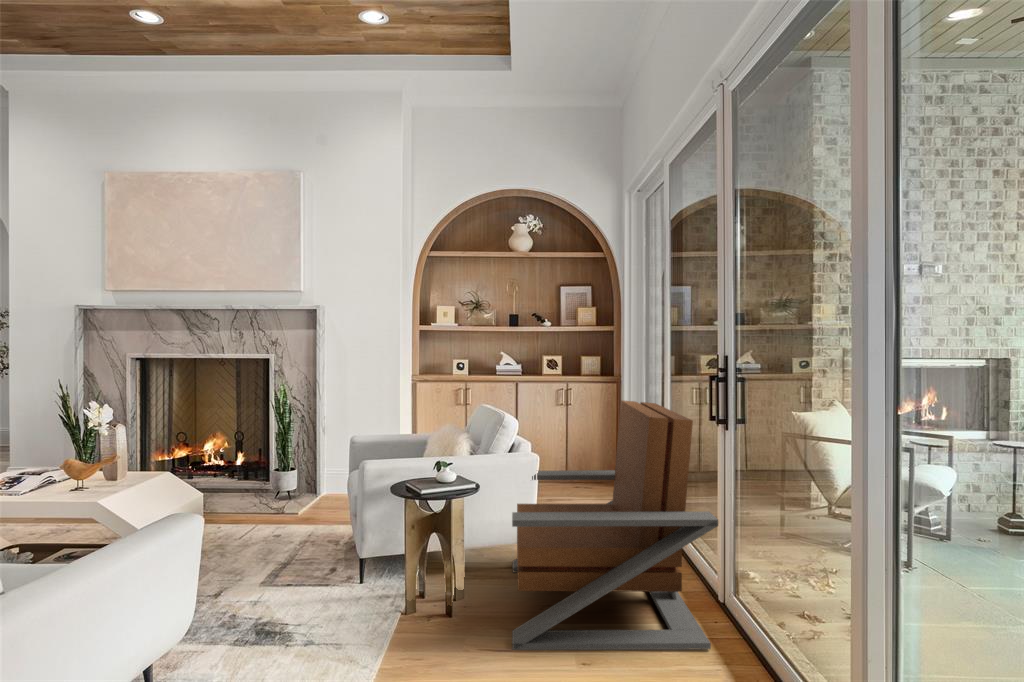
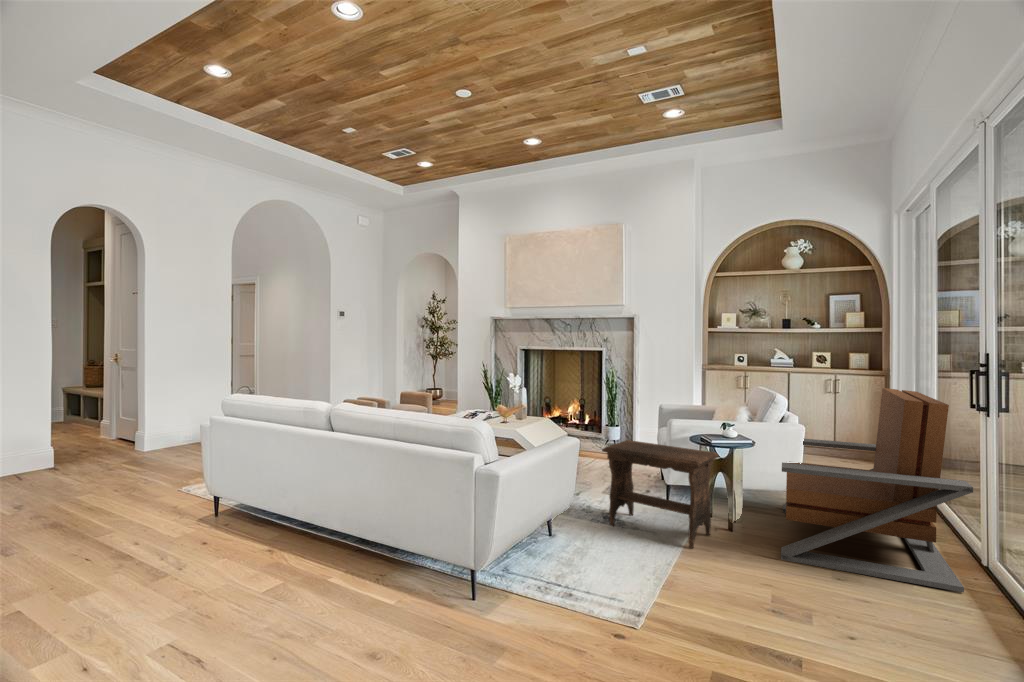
footstool: none [251,500,430,660] -> present [602,440,719,548]

